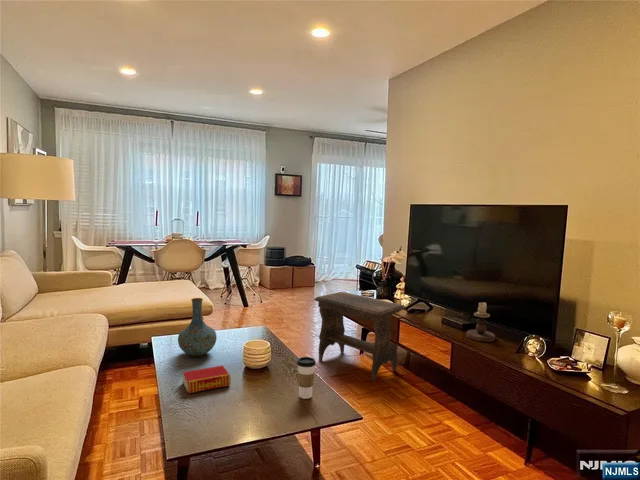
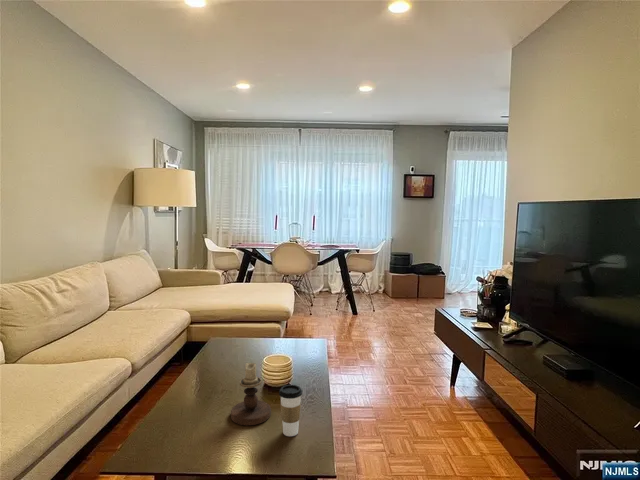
footstool: present [314,292,406,382] -> none [391,307,500,425]
vase: present [178,298,217,356] -> none [209,303,249,364]
candlestick: present [467,303,495,342] -> present [231,363,271,425]
book: present [183,366,230,393] -> none [179,379,230,404]

